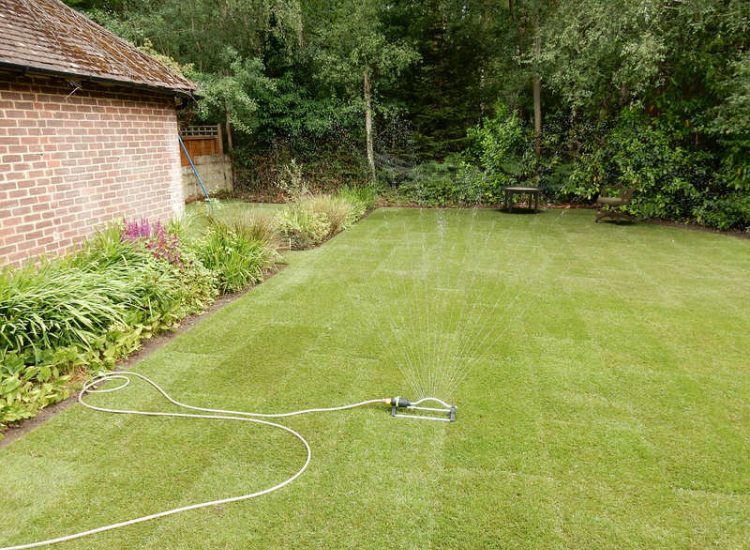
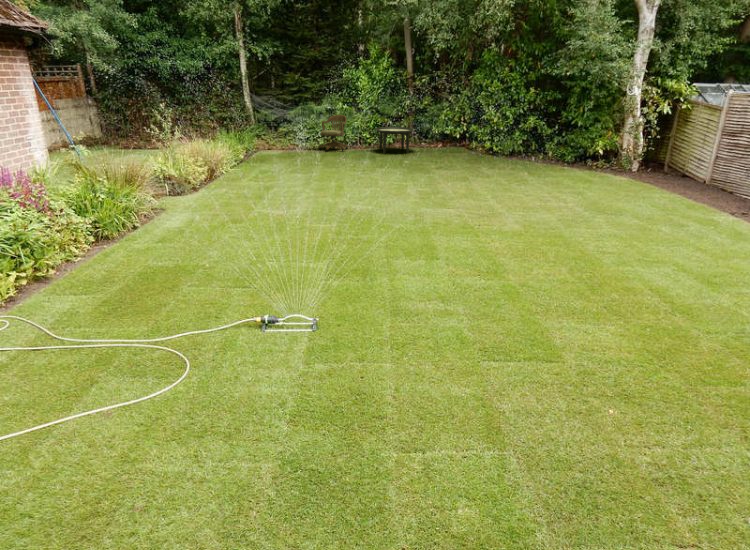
chair: present [596,182,636,225] -> present [320,115,347,152]

